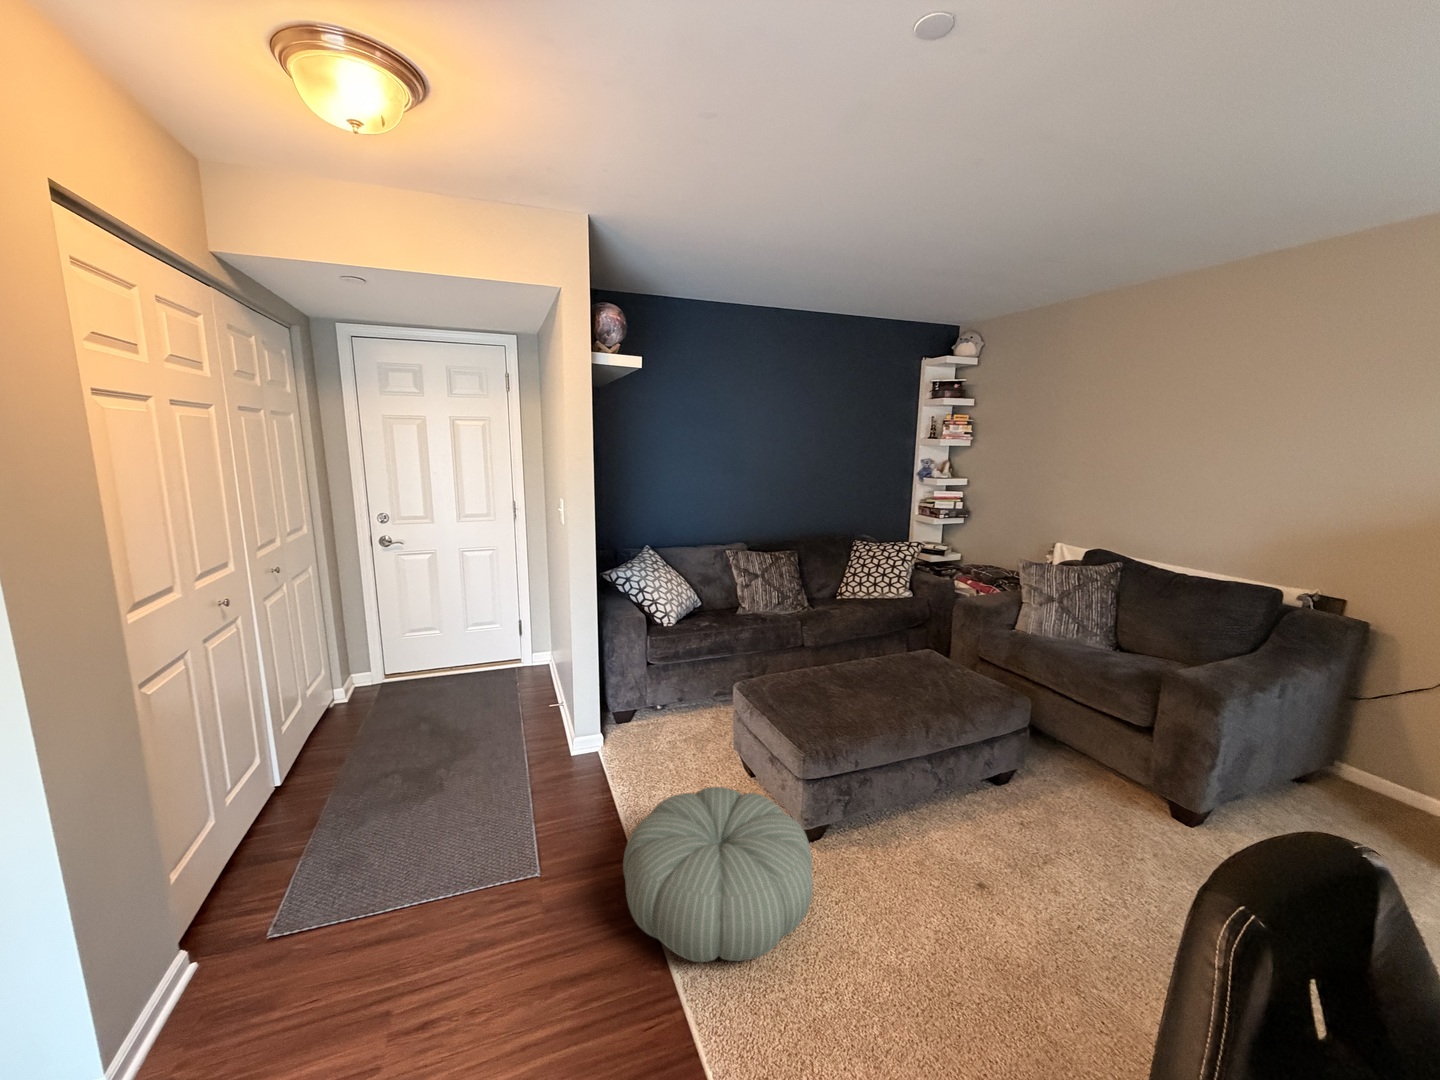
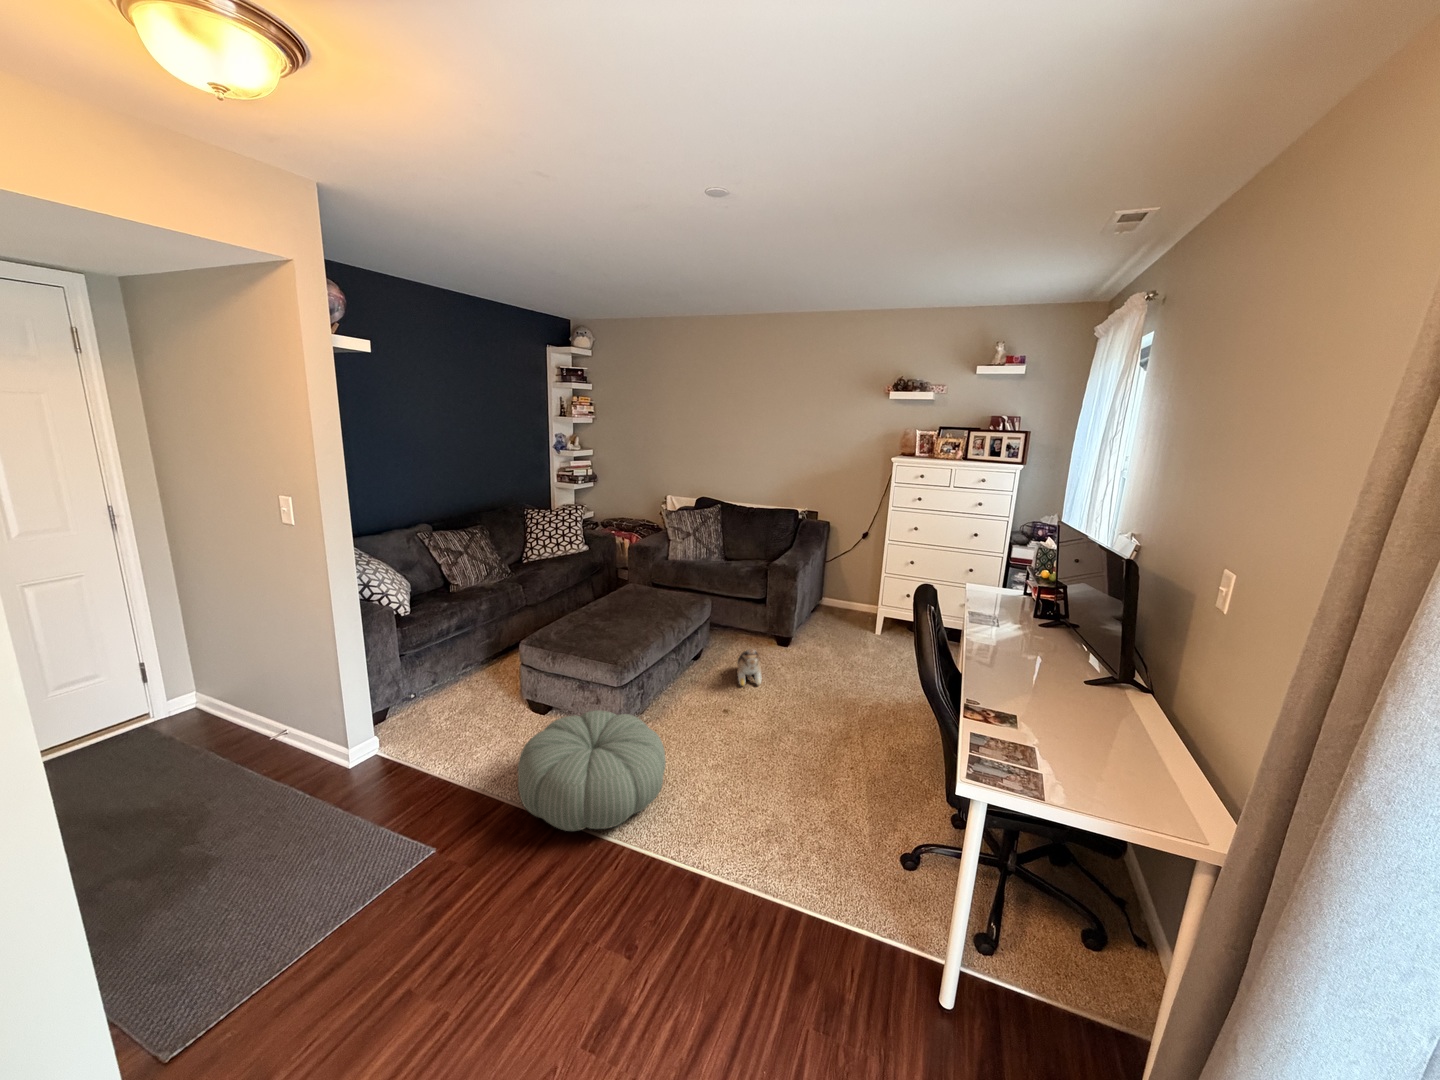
plush toy: none [1037,799,1092,868] -> present [737,648,761,686]

